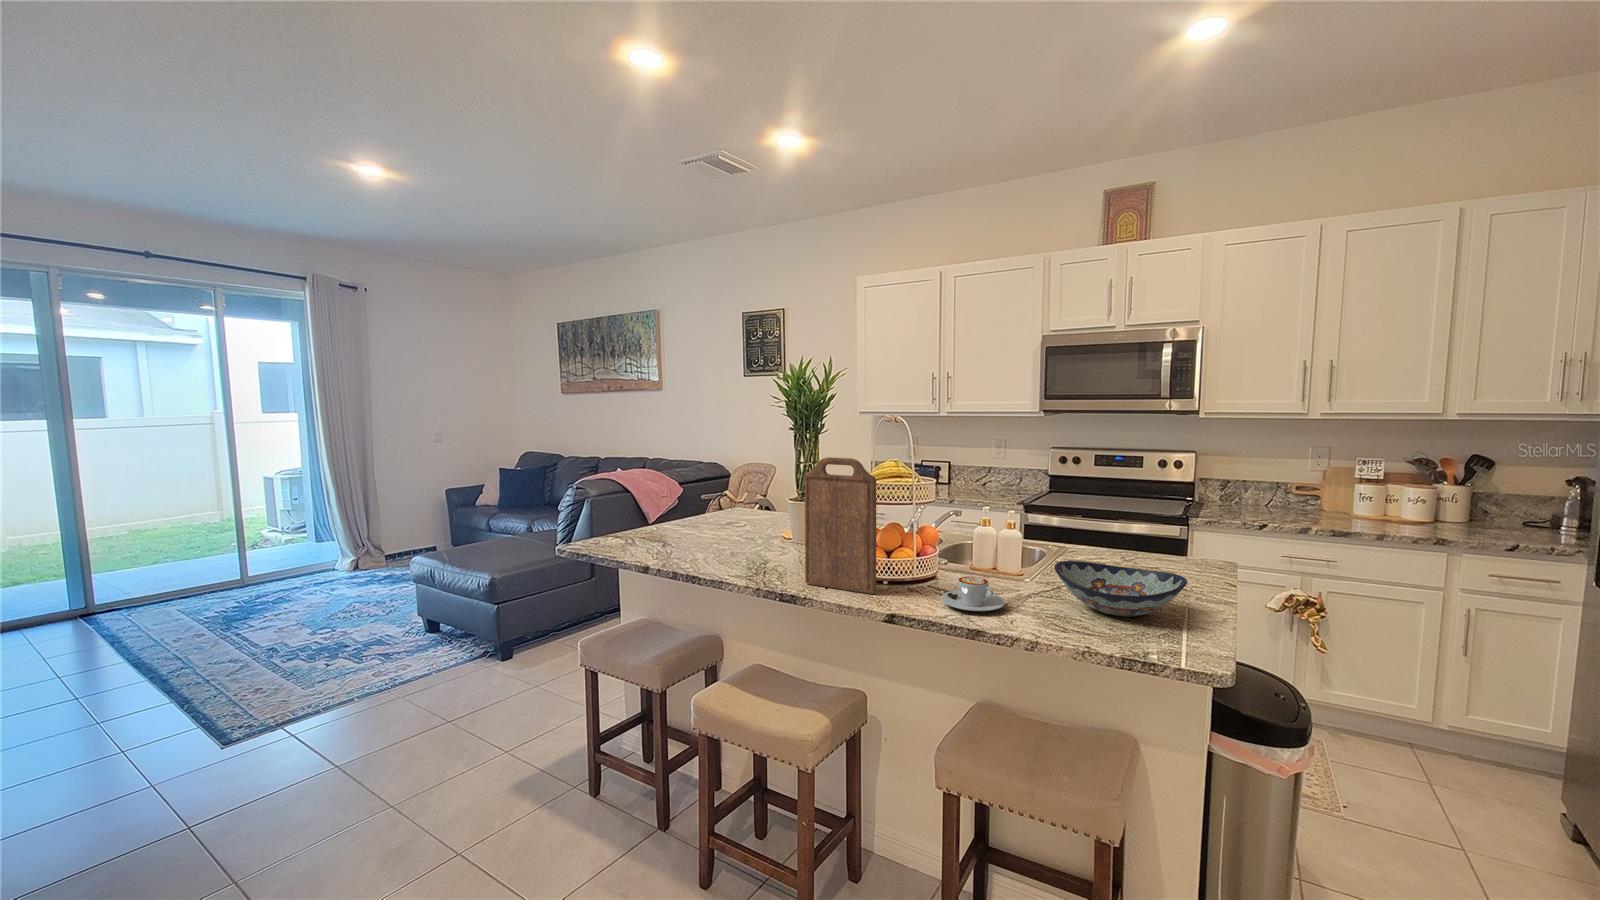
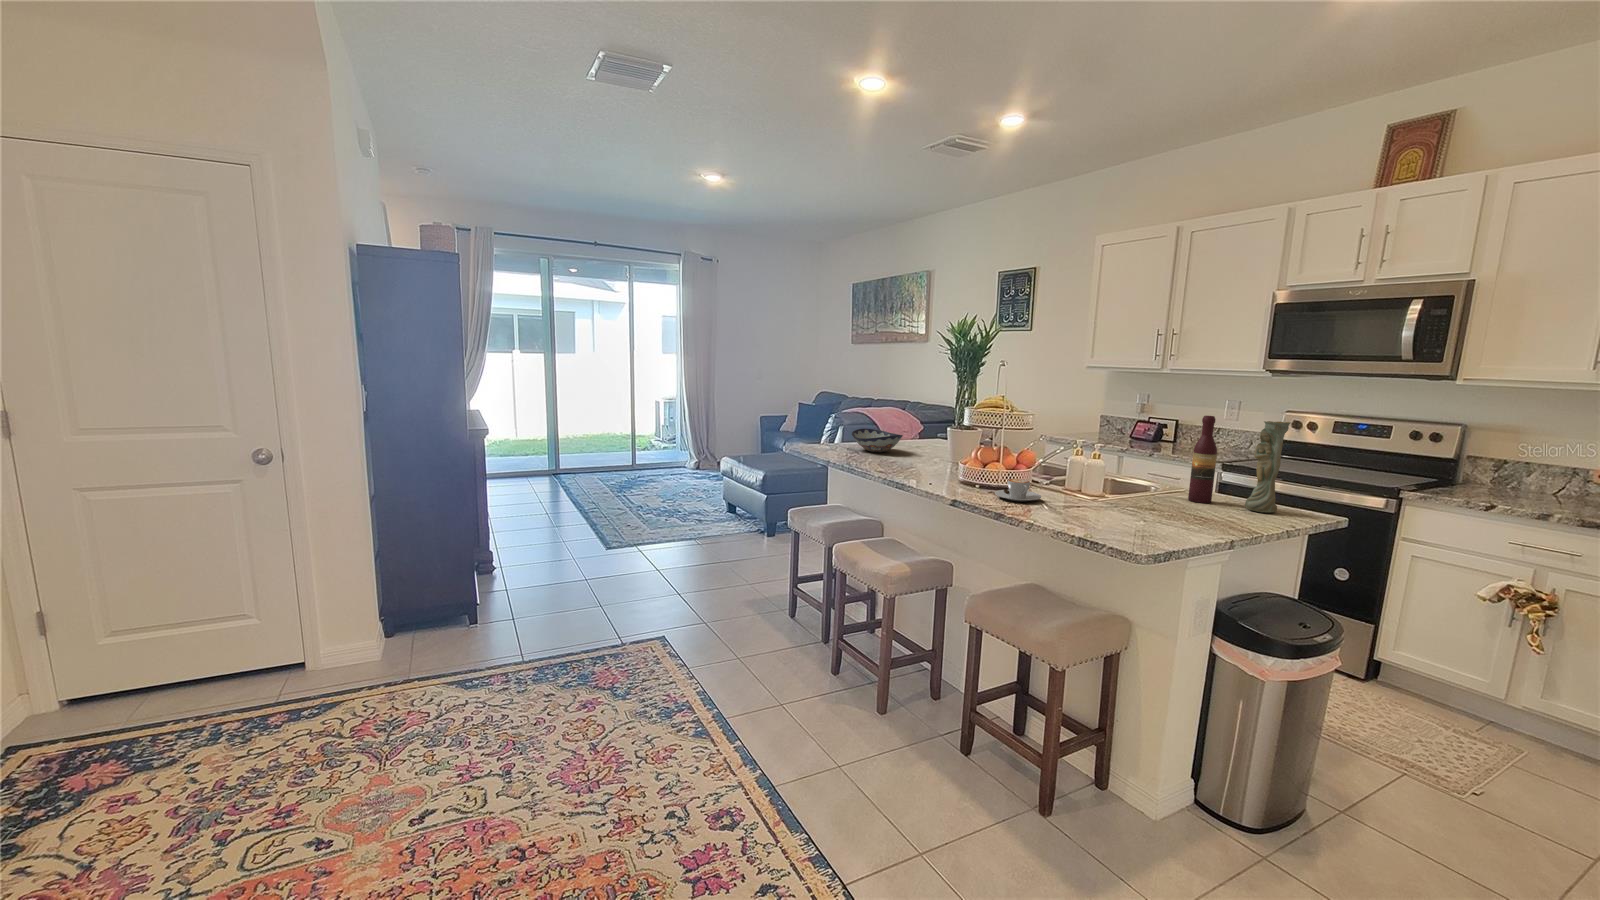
cutting board: present [804,457,876,594] -> none [920,388,965,486]
wine bottle: none [1104,467,1131,568] -> present [1188,416,1217,503]
vase: none [1166,469,1207,572] -> present [1245,421,1290,513]
decorative bowl: present [1054,561,1187,617] -> present [852,429,903,452]

